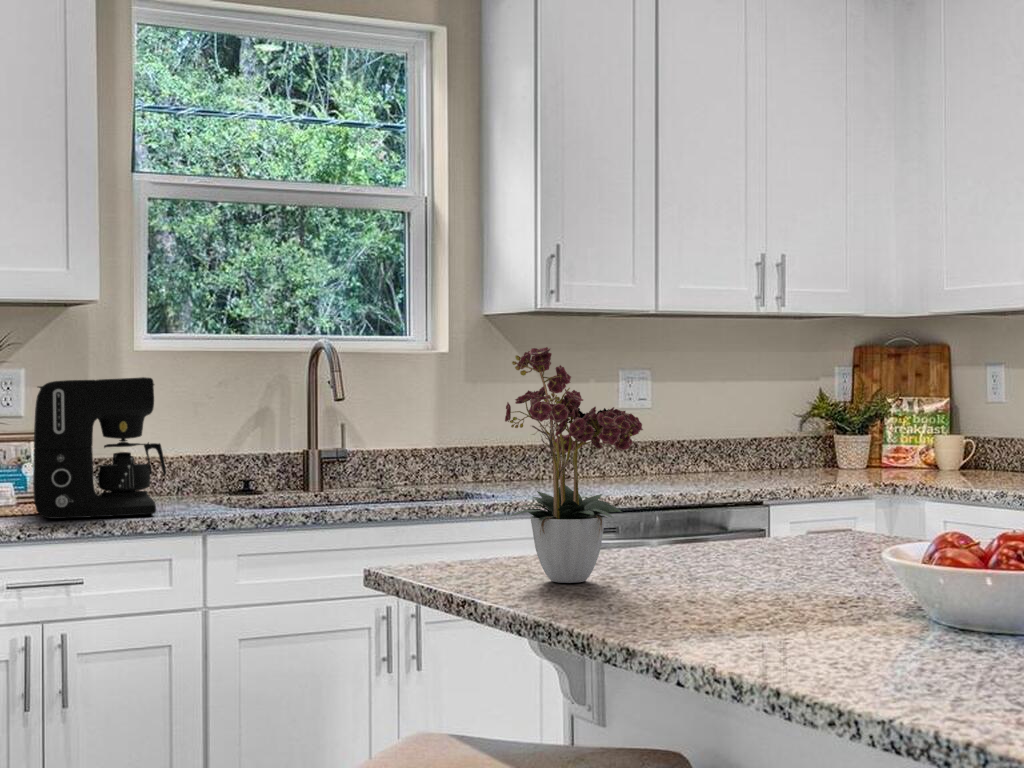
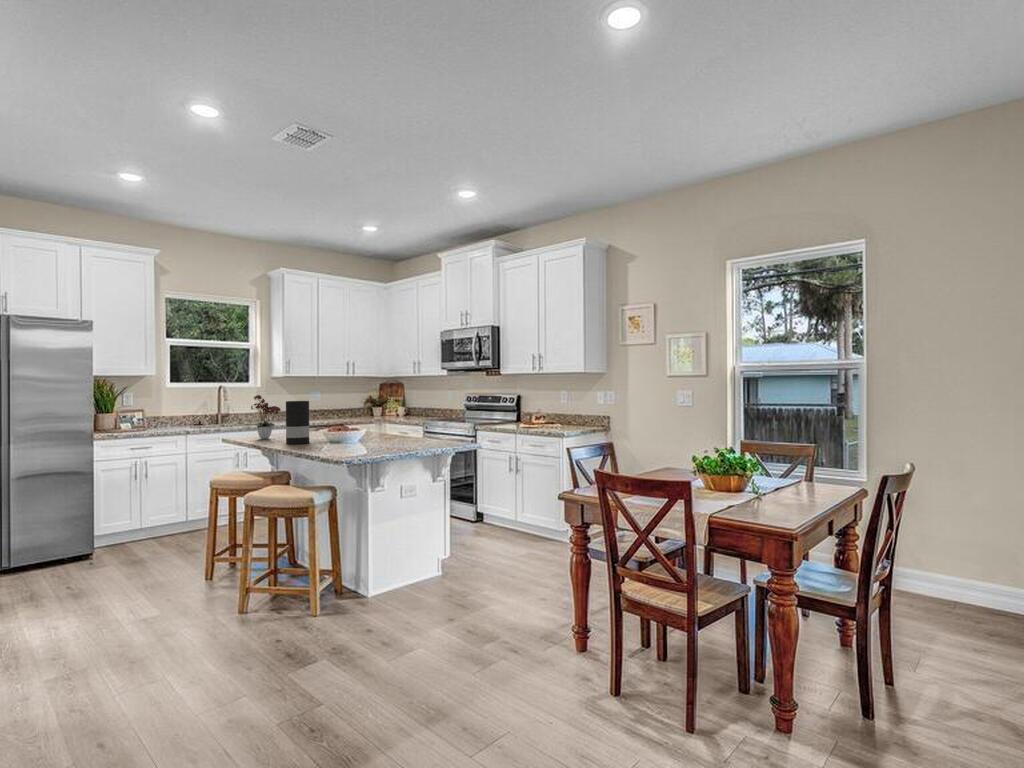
vase: none [730,370,869,639] -> present [286,401,309,444]
coffee maker: present [33,377,166,519] -> none [137,397,176,432]

